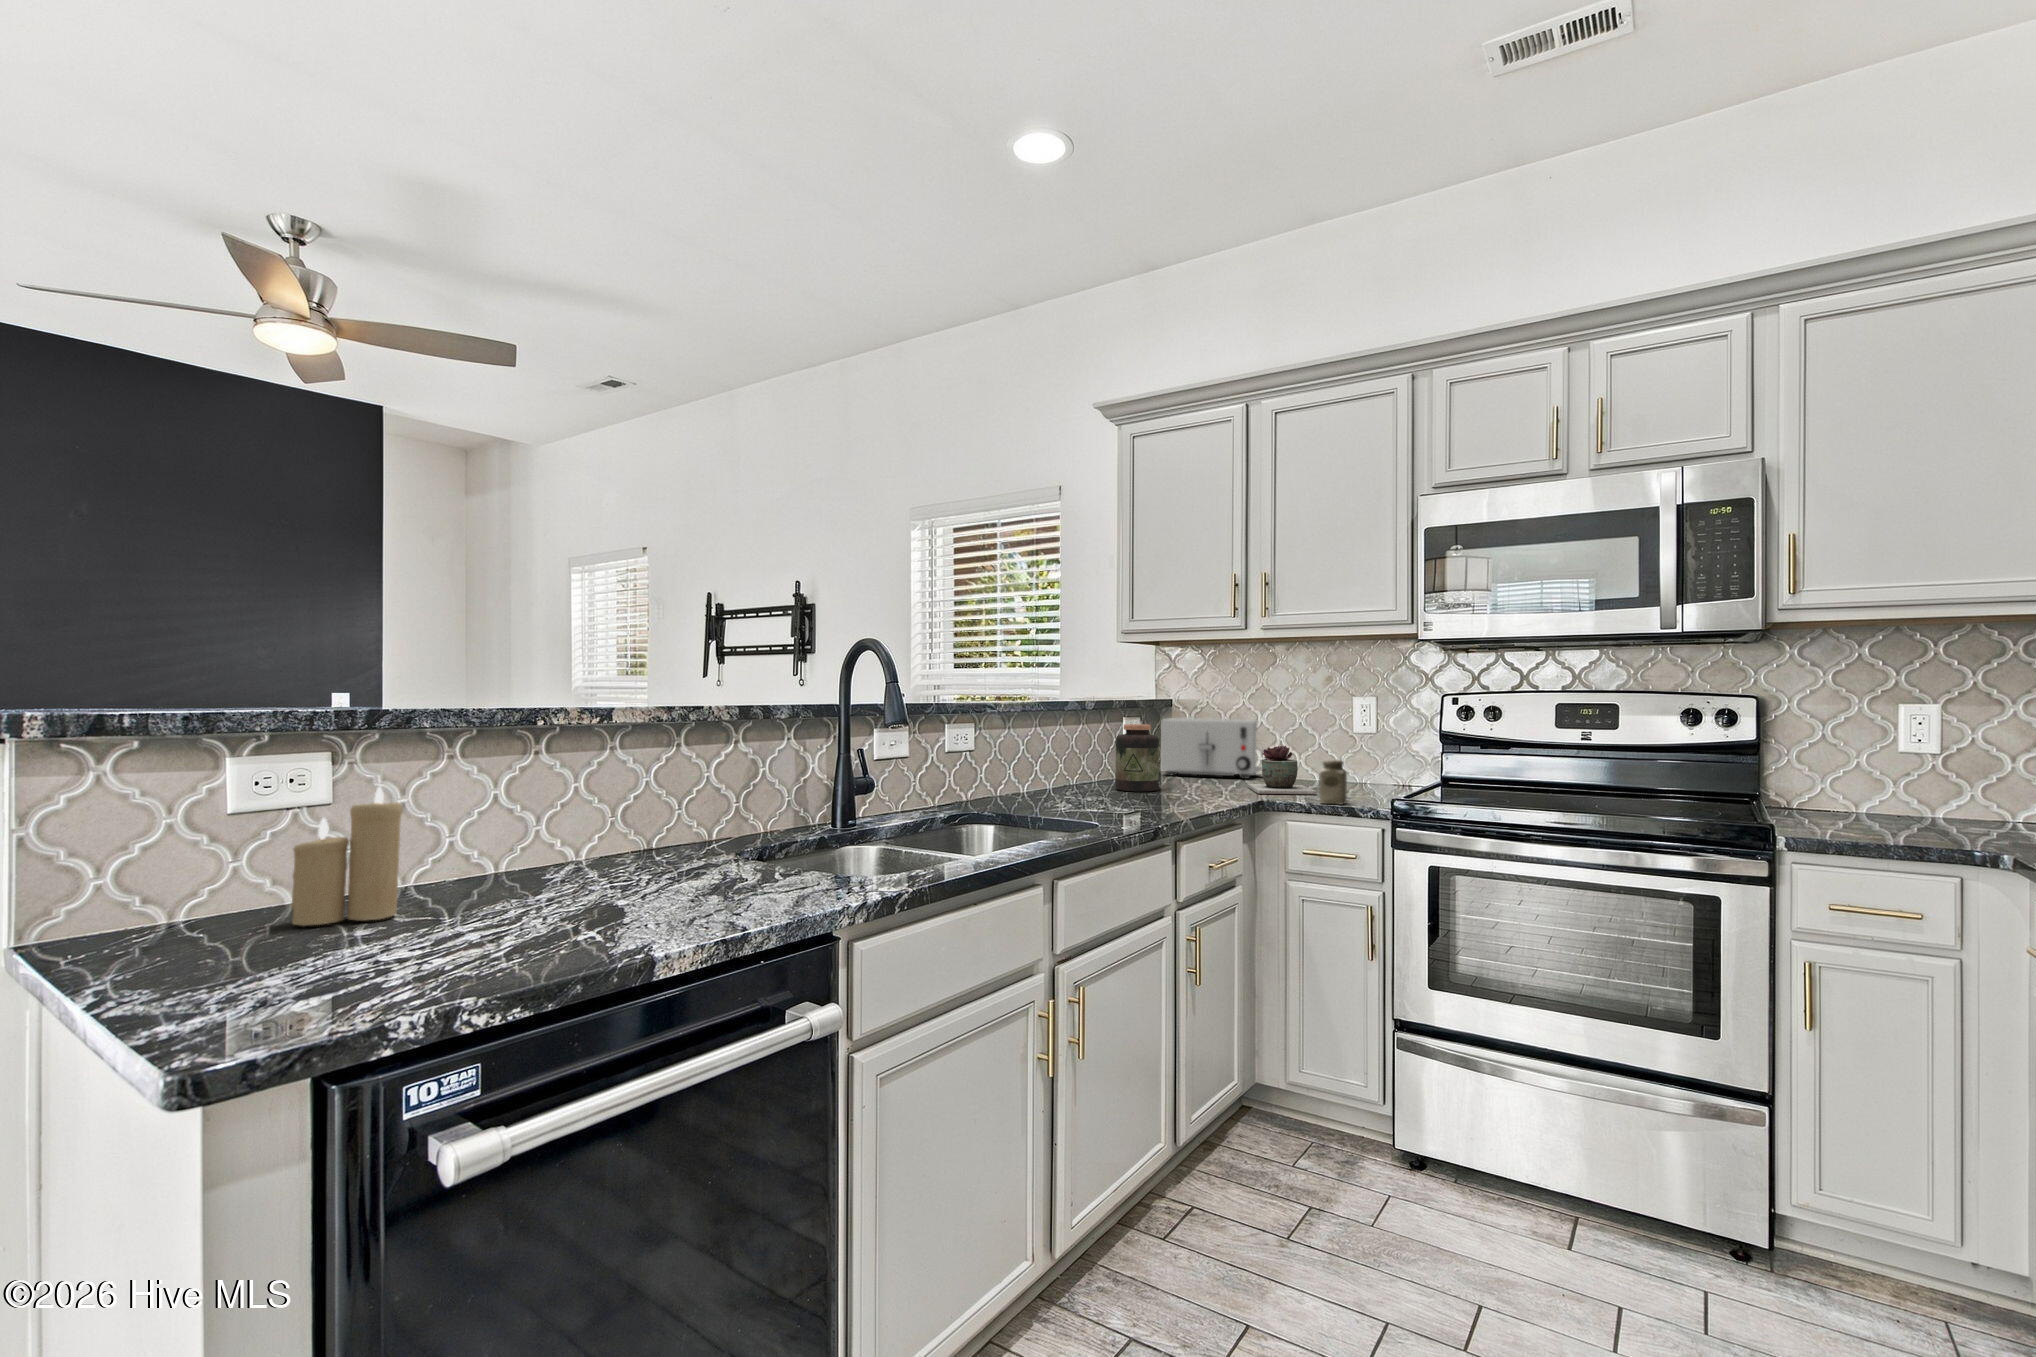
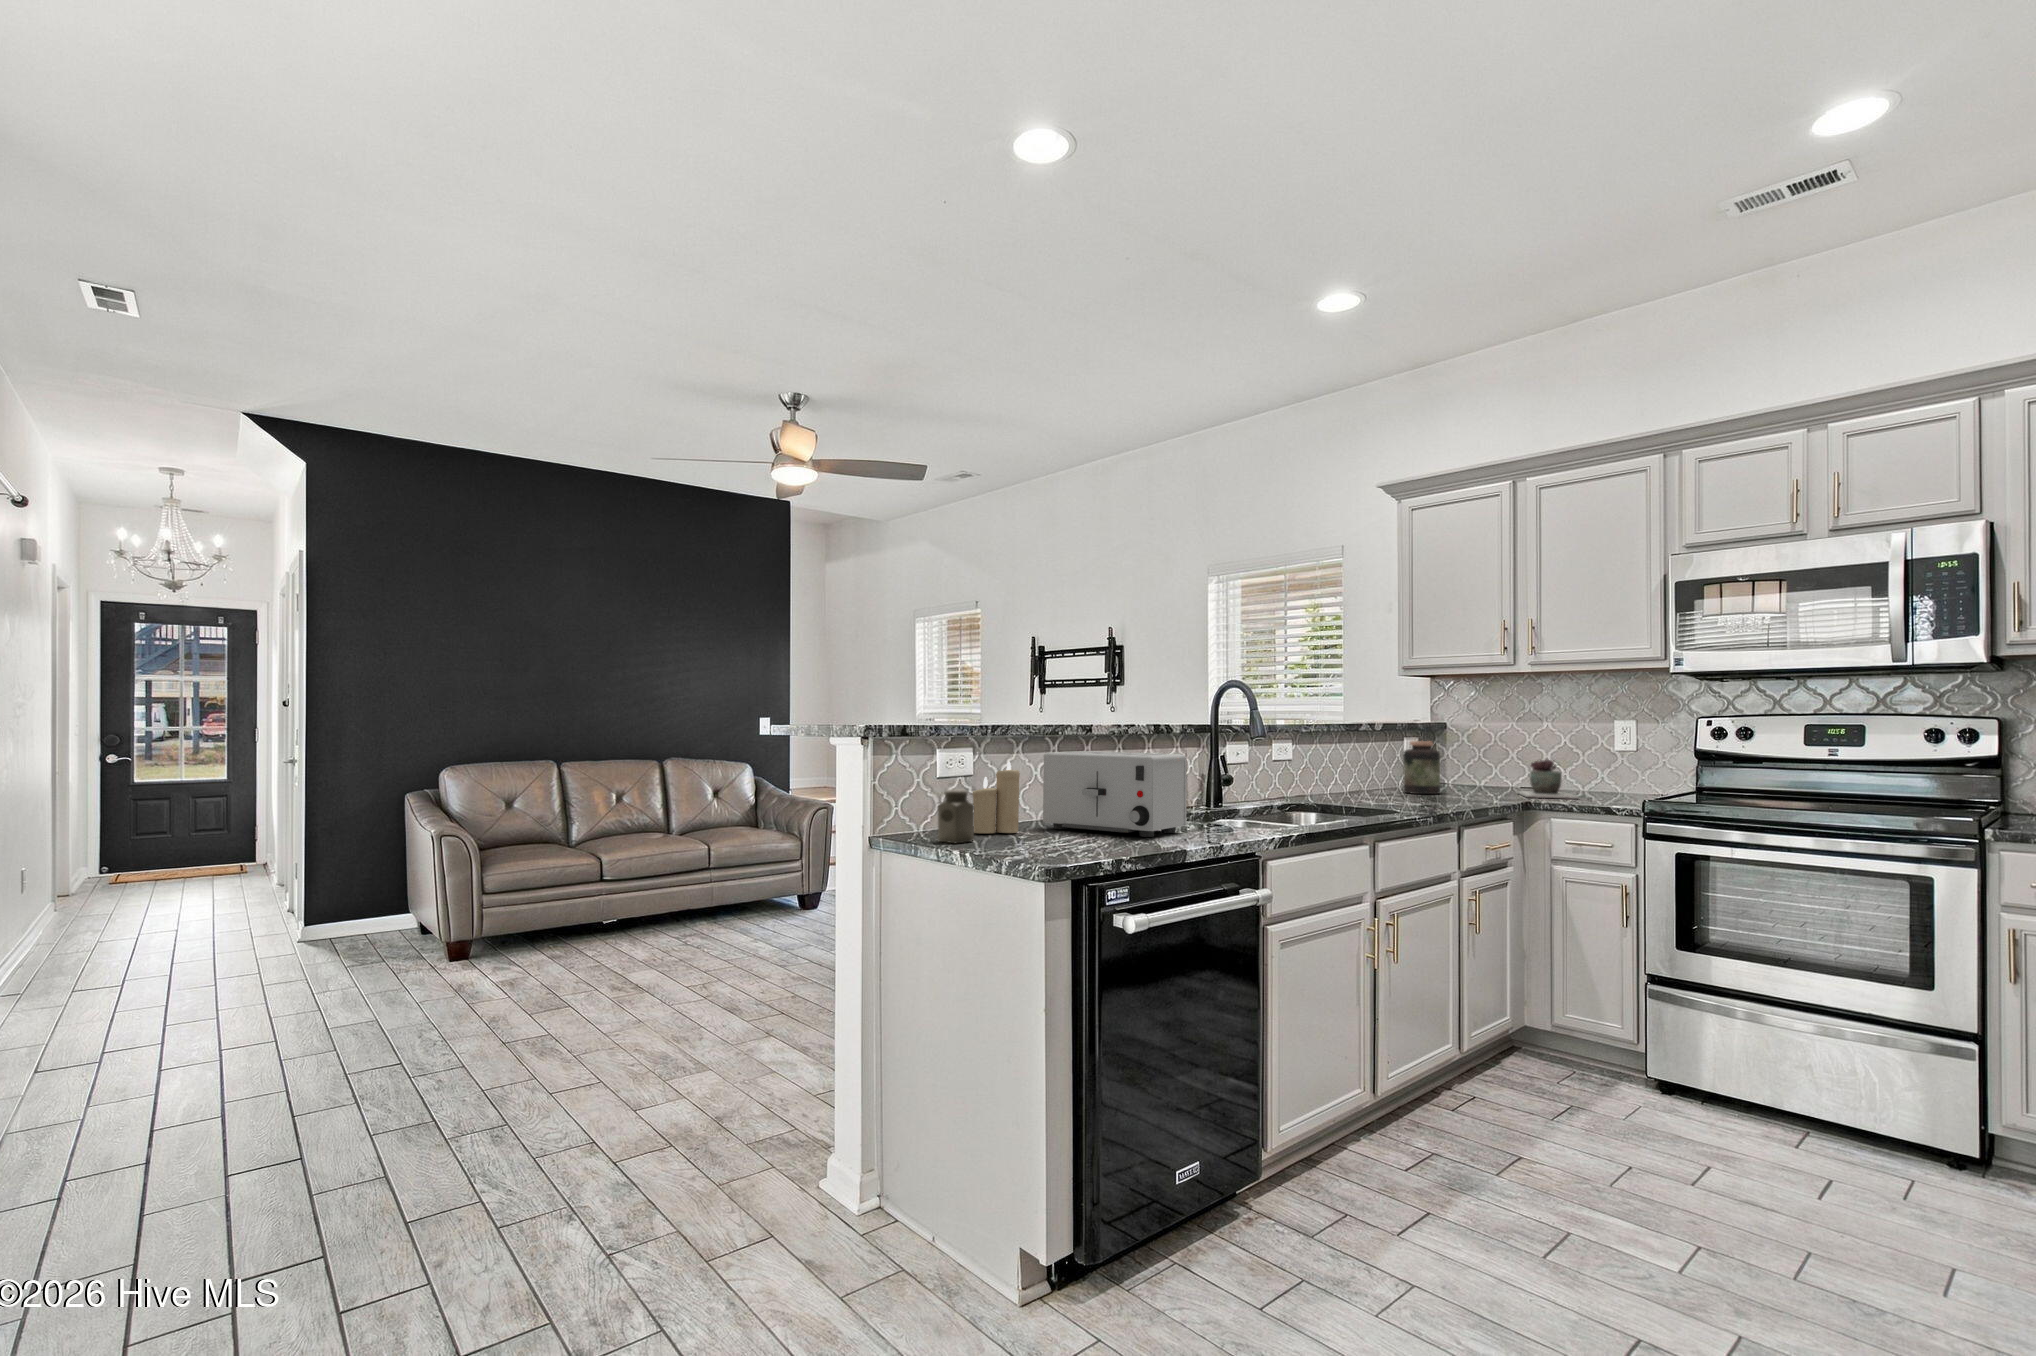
toaster: present [1161,718,1261,778] -> present [1043,751,1186,837]
salt shaker: present [1320,759,1347,804] -> present [938,790,974,843]

